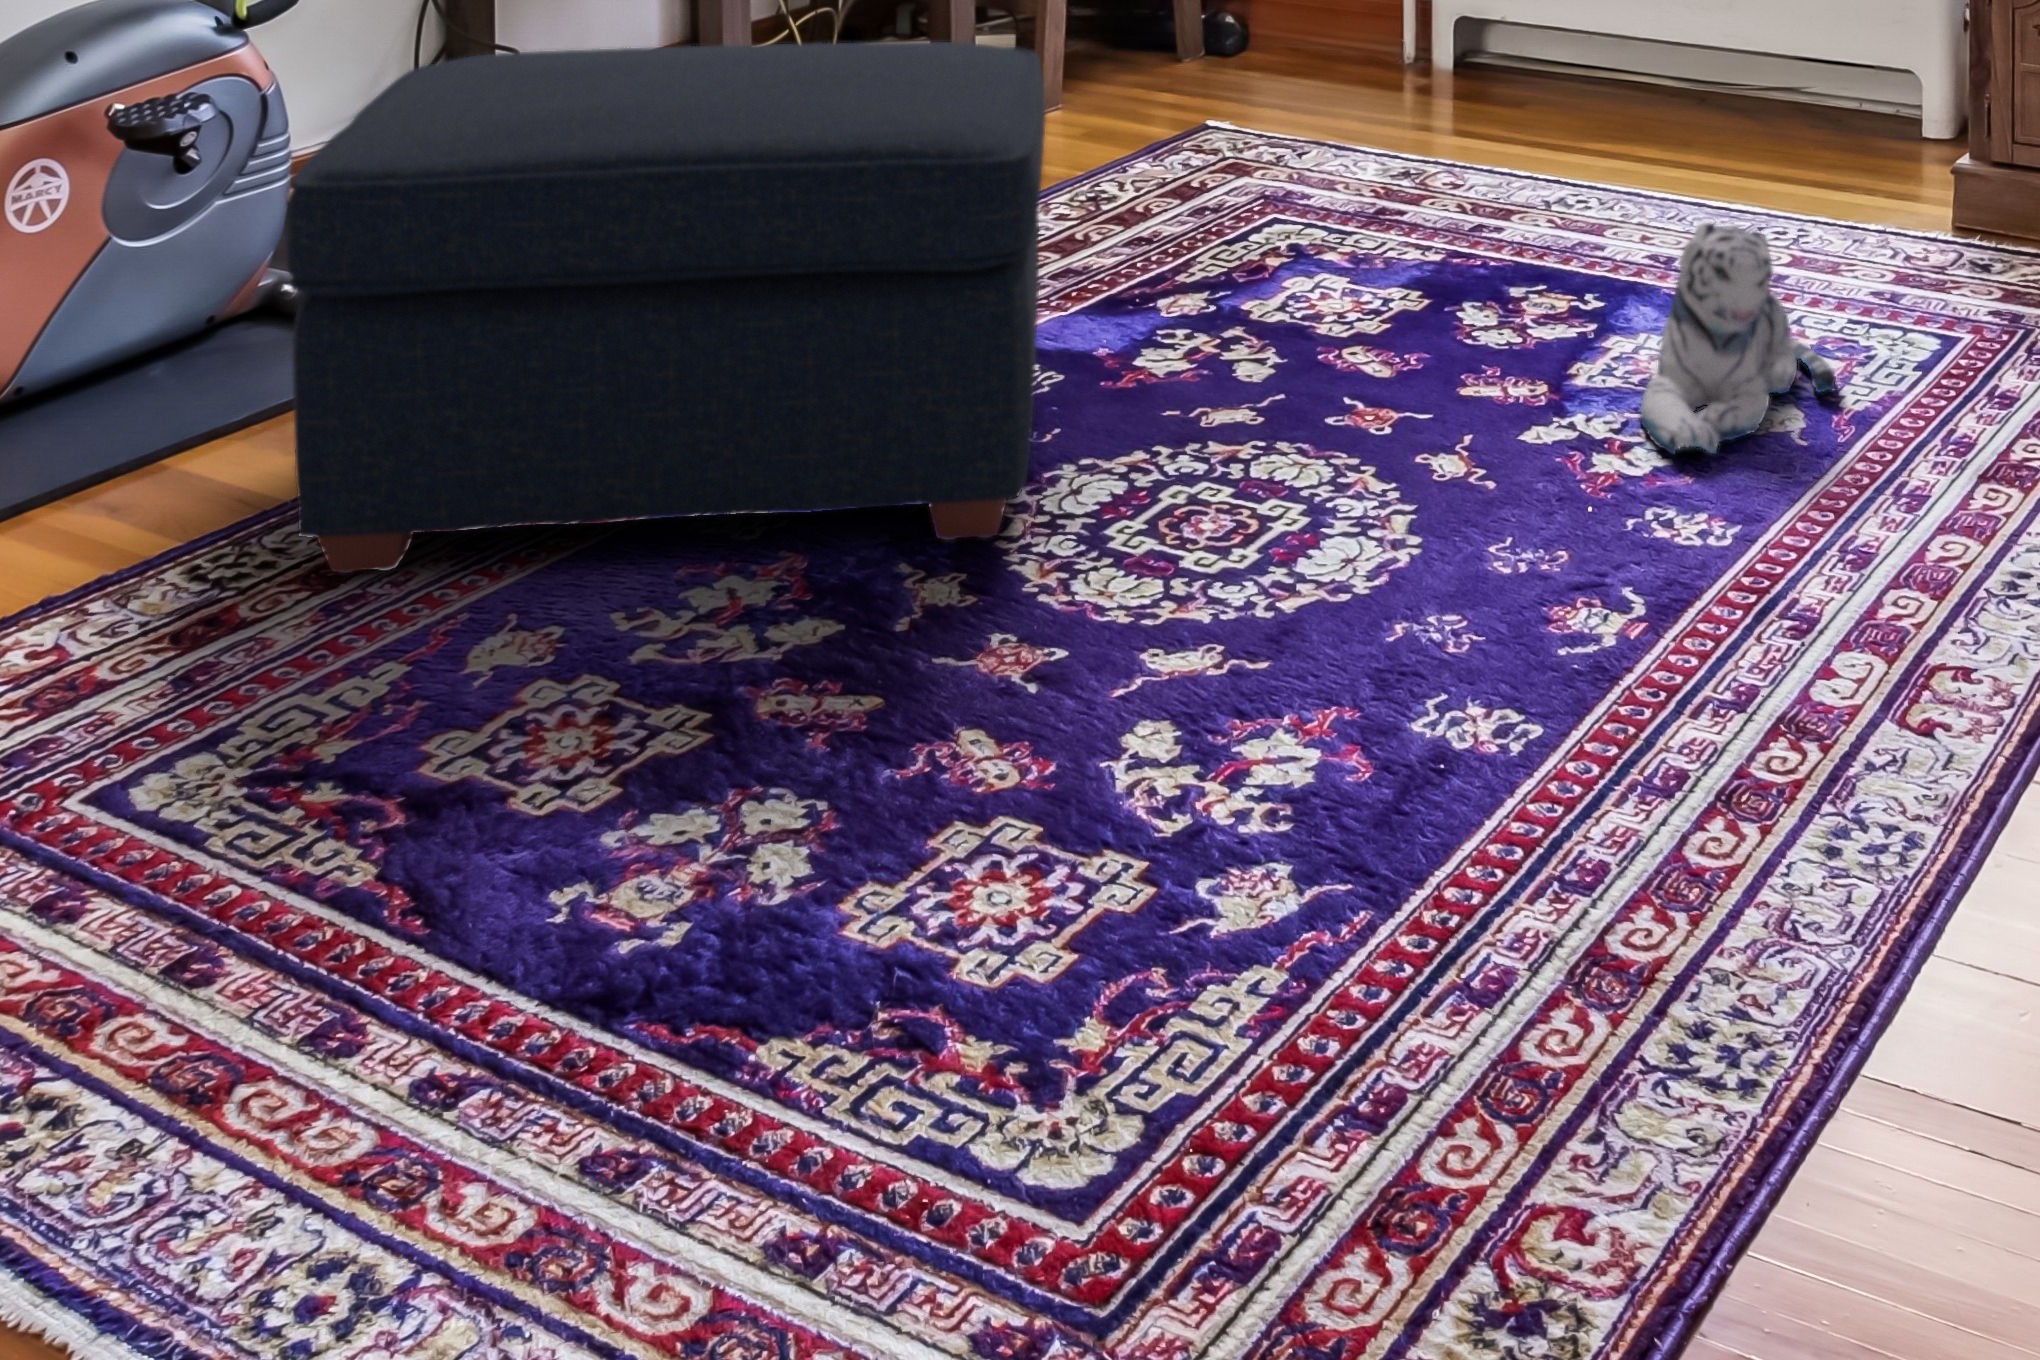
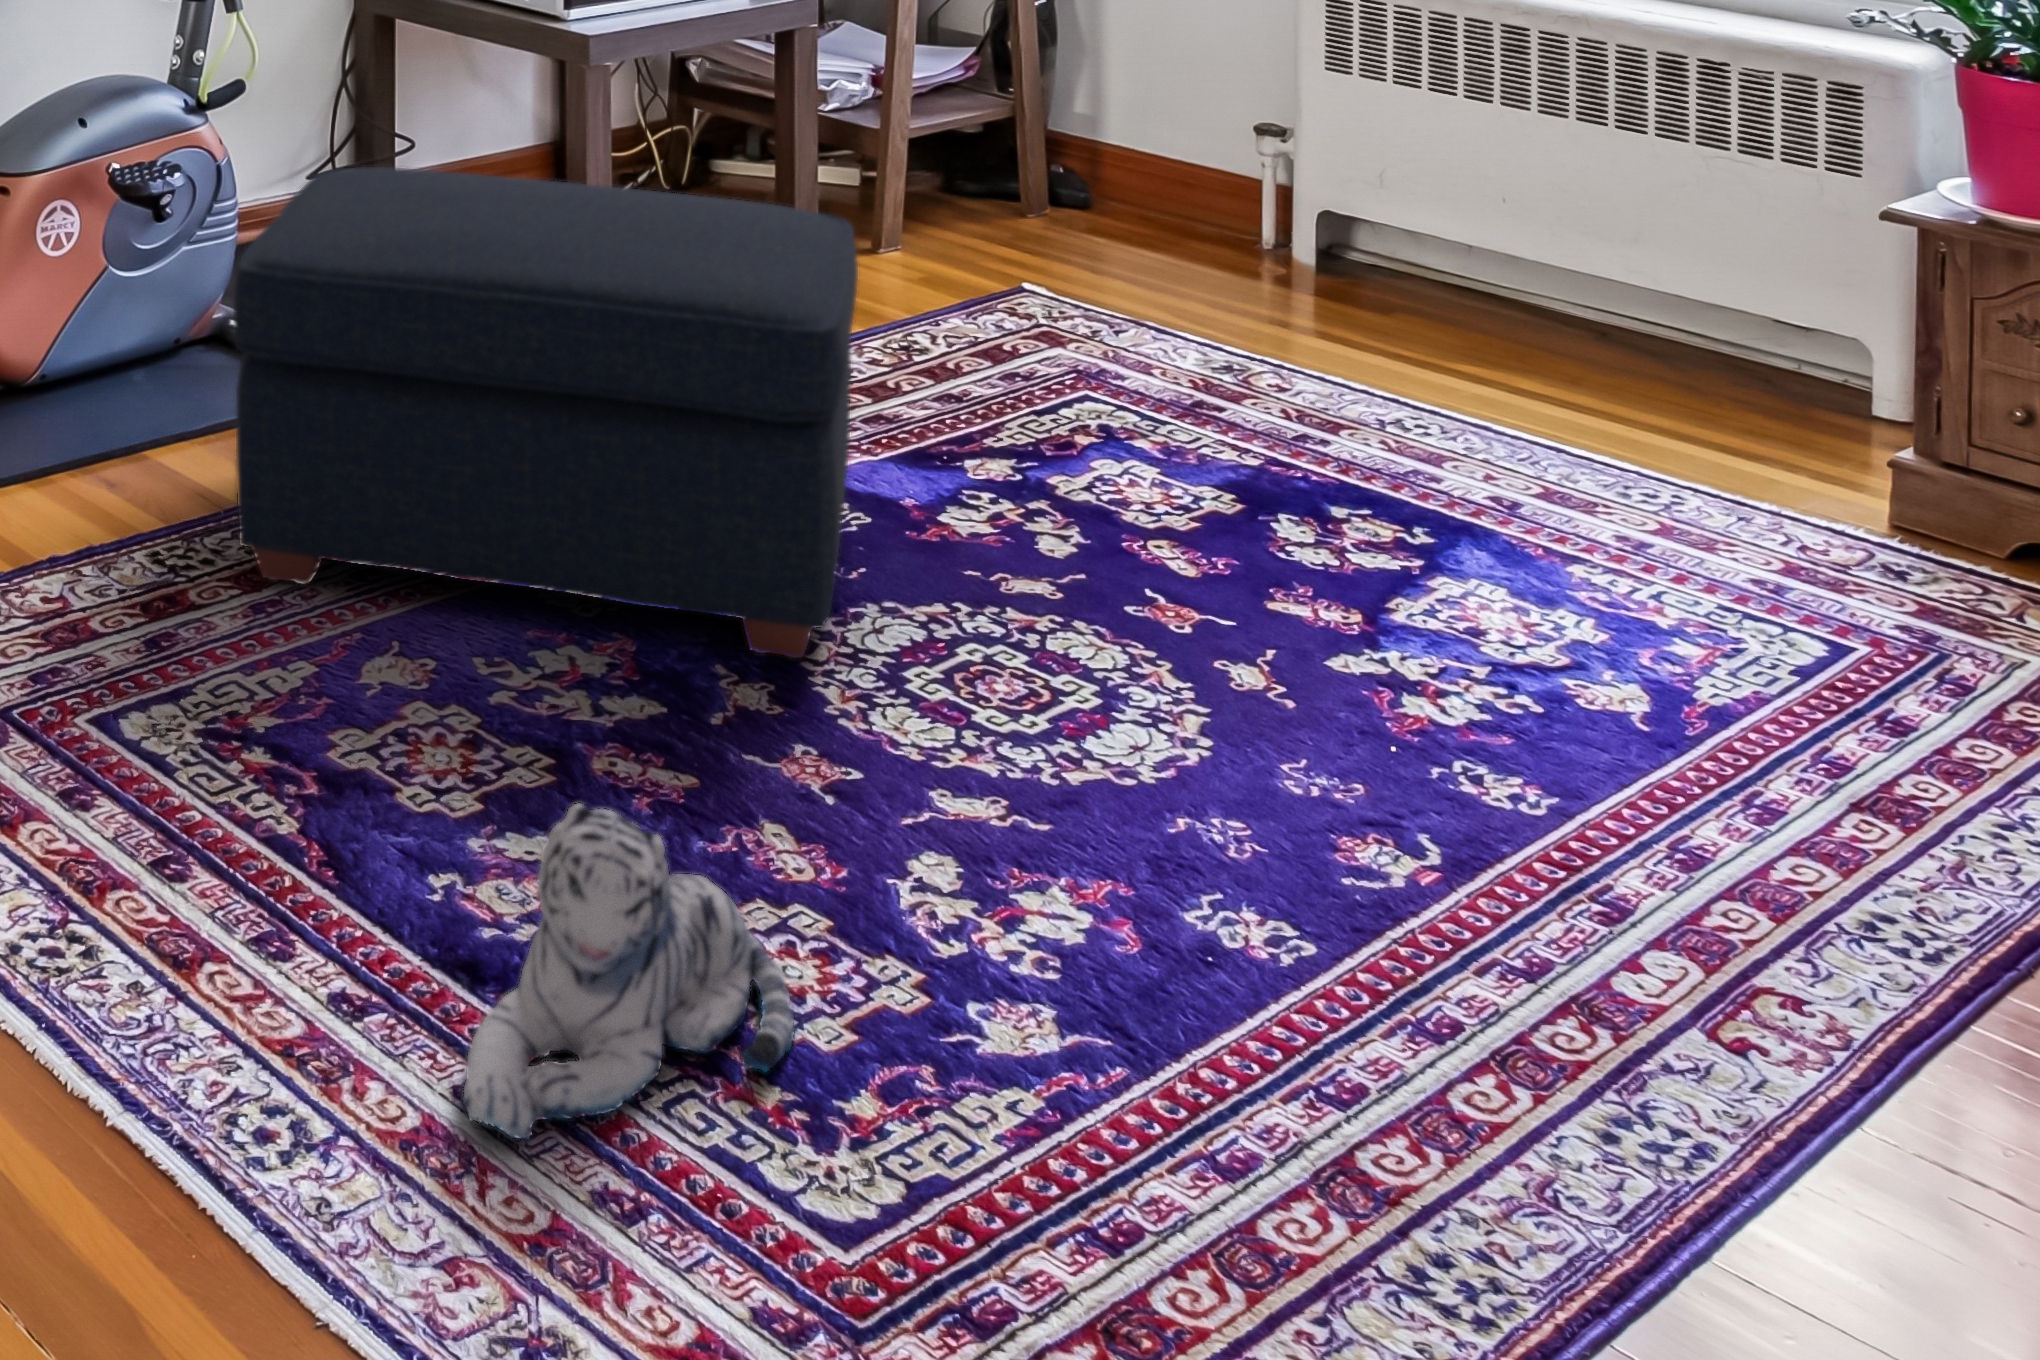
plush toy: present [1640,223,1836,454] -> present [464,804,796,1139]

